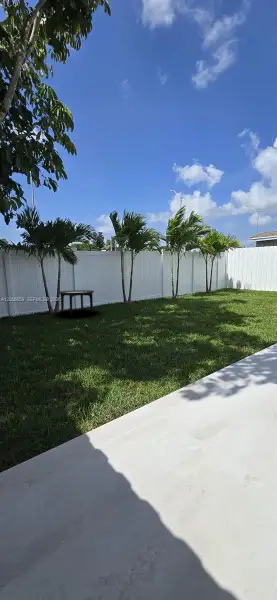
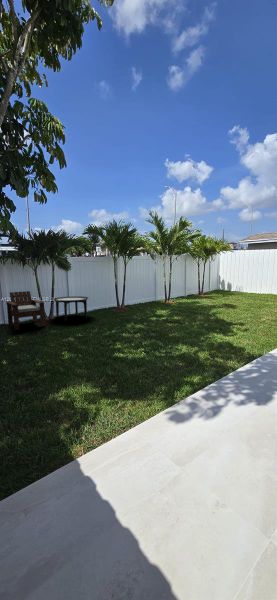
chair: none [10,284,50,322] -> present [6,291,45,330]

